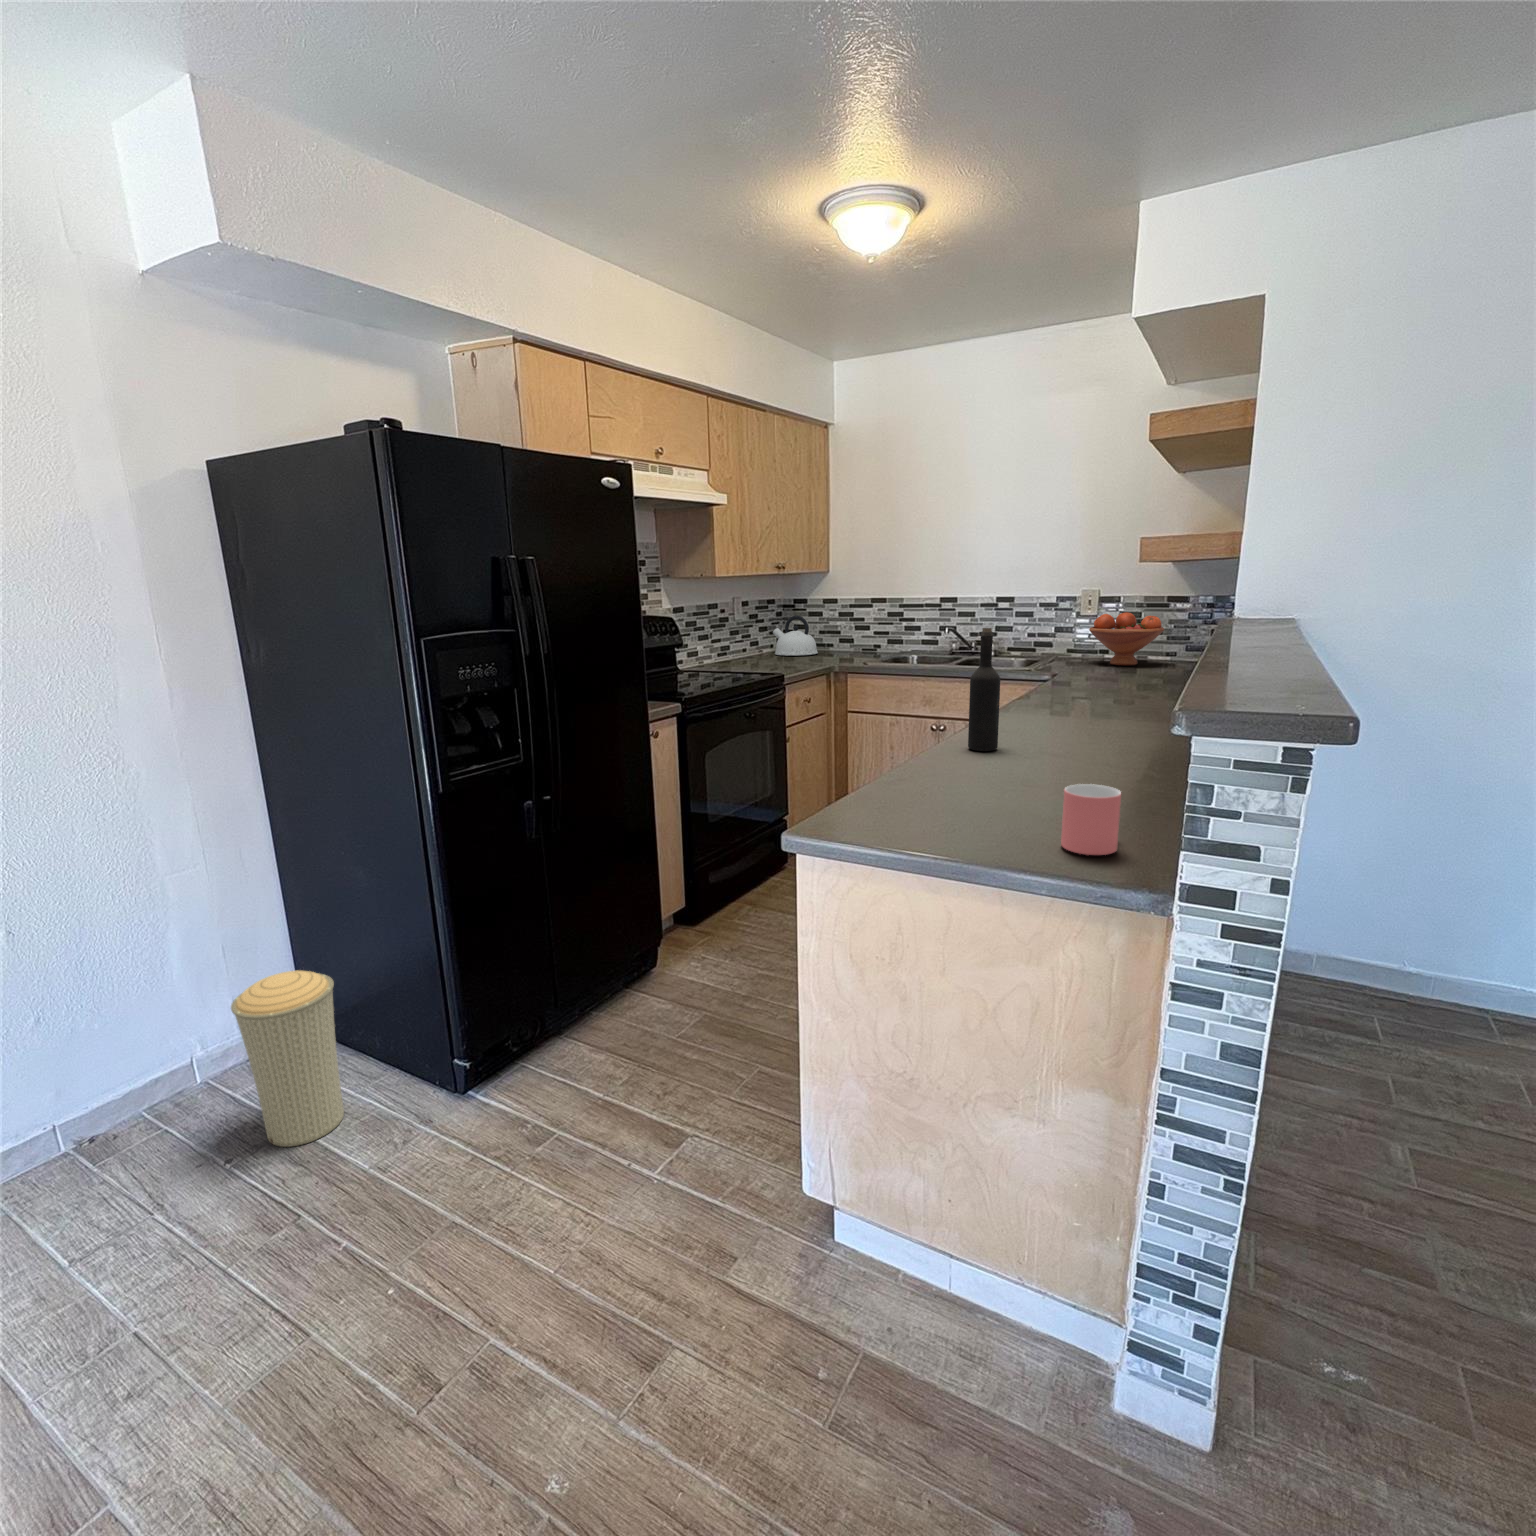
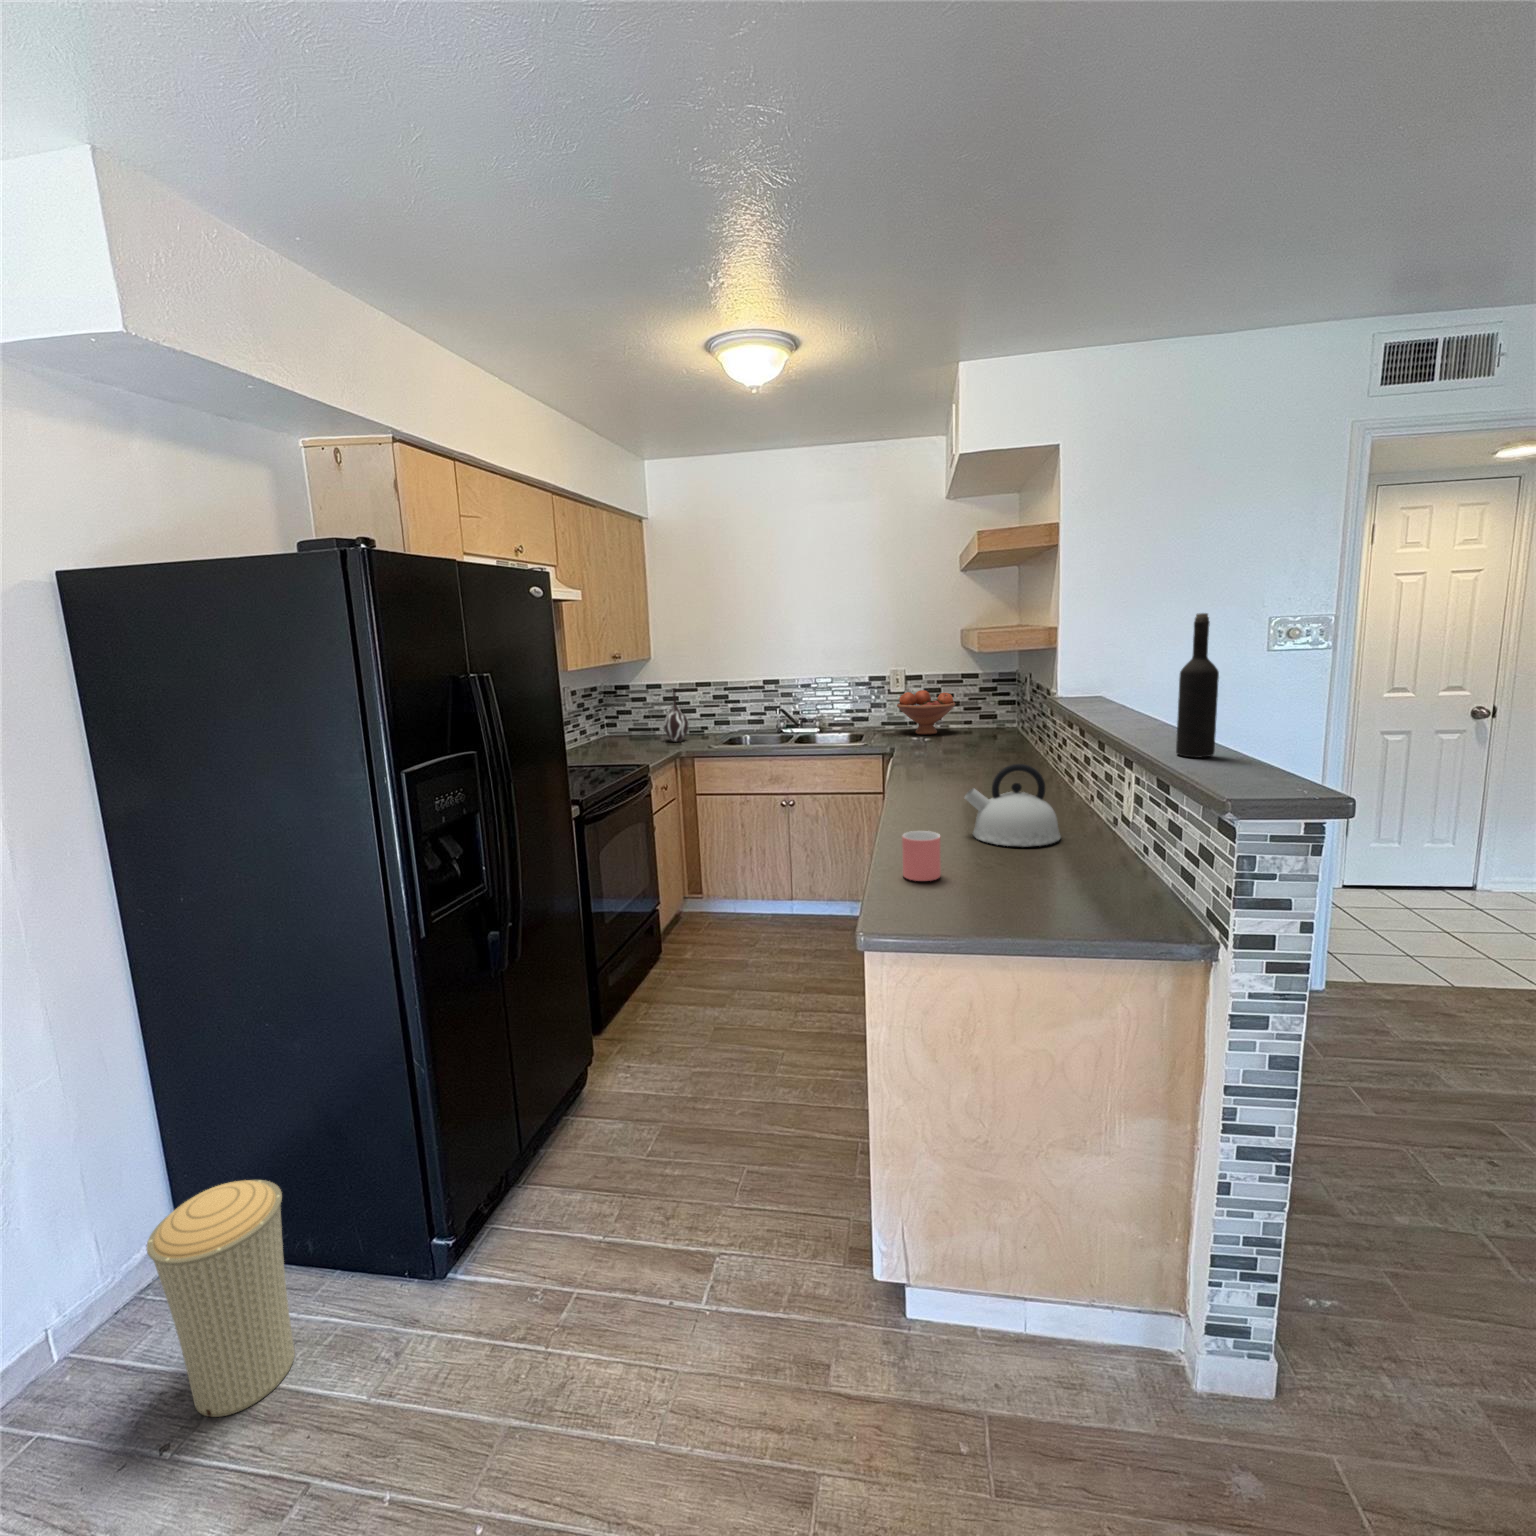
vase: none [824,600,850,658] -> present [664,688,688,742]
kettle: present [773,615,818,656] -> present [965,764,1061,847]
wine bottle: present [968,628,1000,751] -> present [1176,613,1219,757]
mug: present [1061,784,1121,855] -> present [902,831,941,881]

